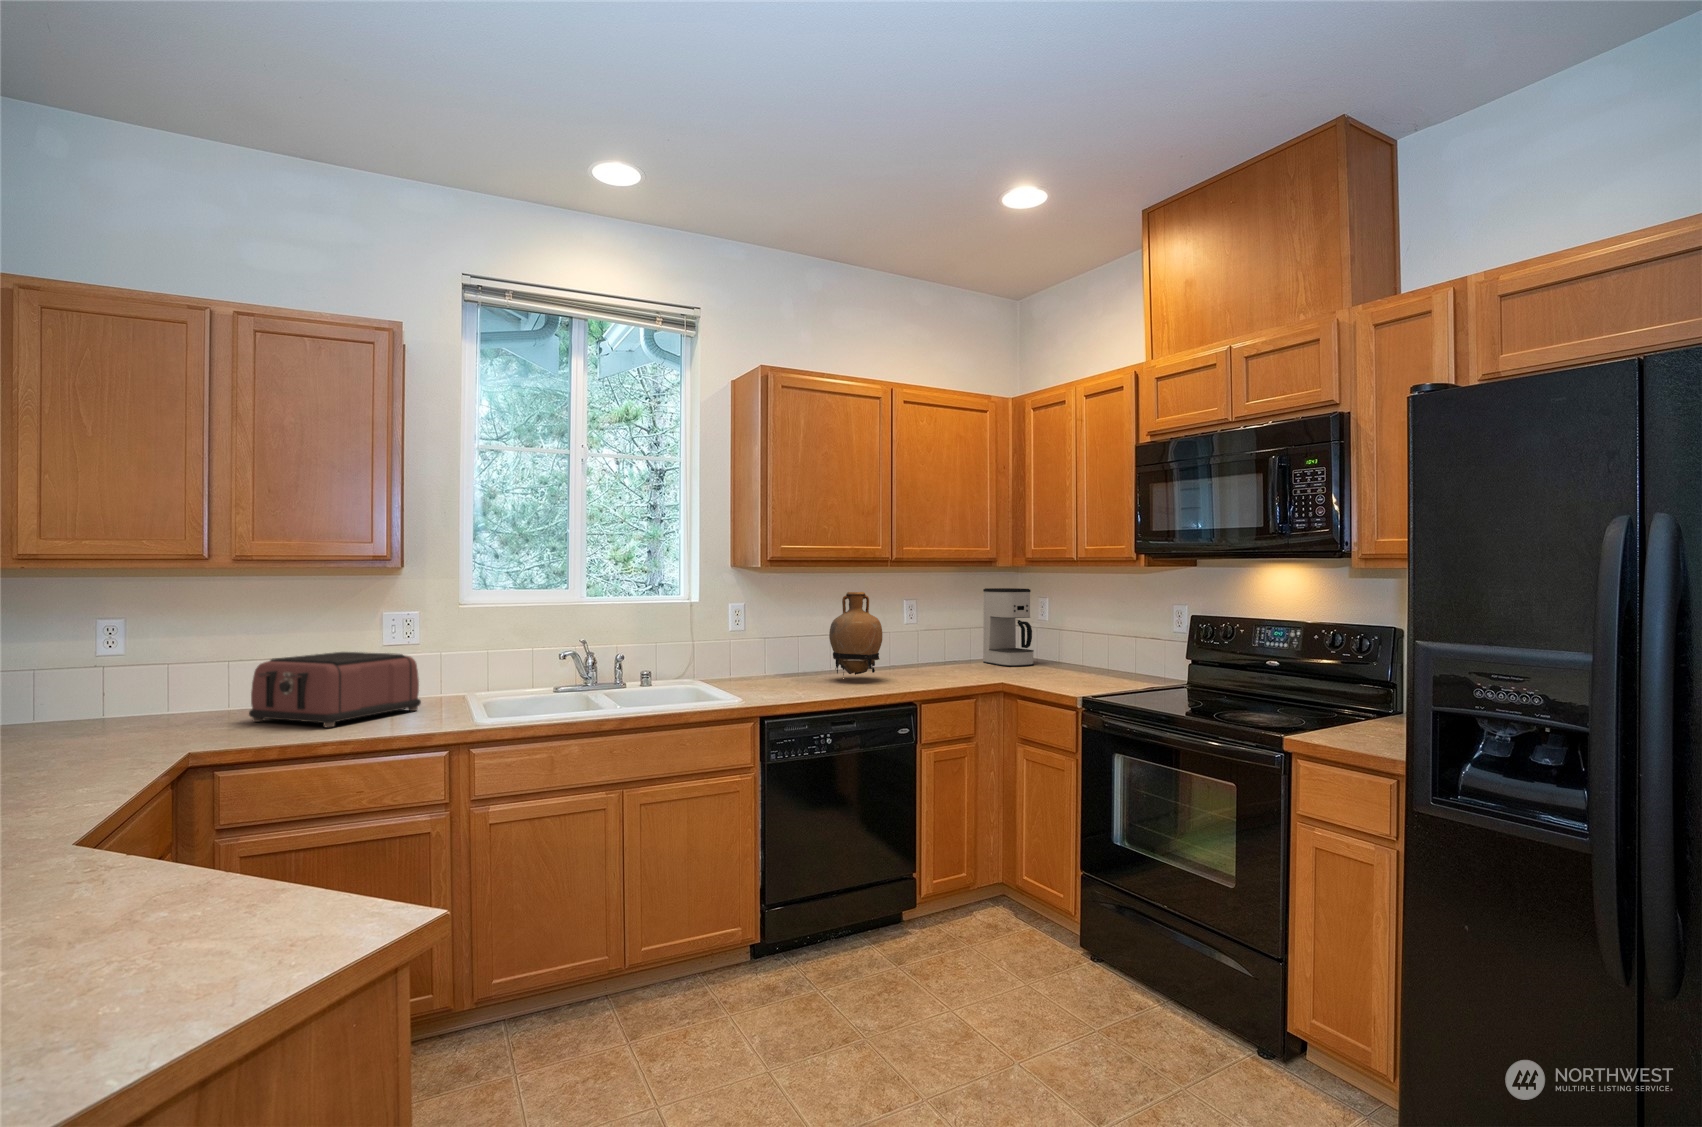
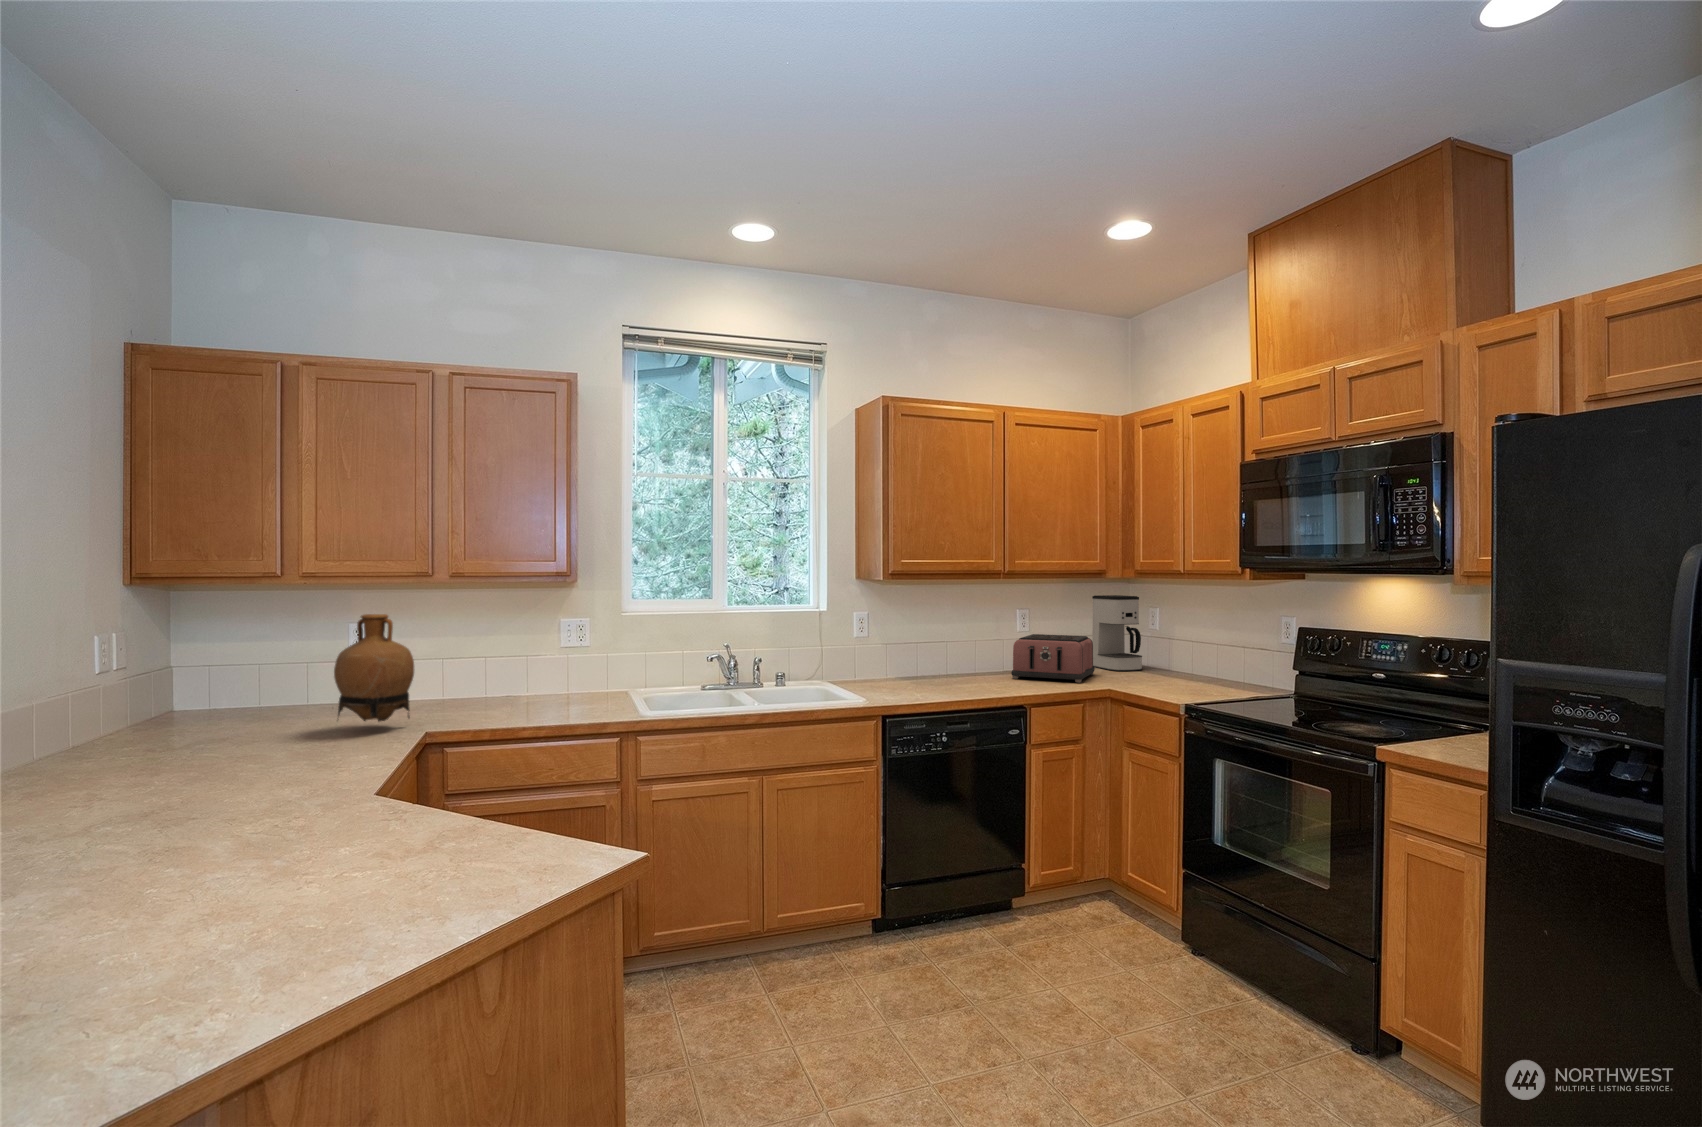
vase: present [829,592,882,675] -> present [334,614,414,722]
toaster: present [249,652,421,727] -> present [1011,634,1095,683]

